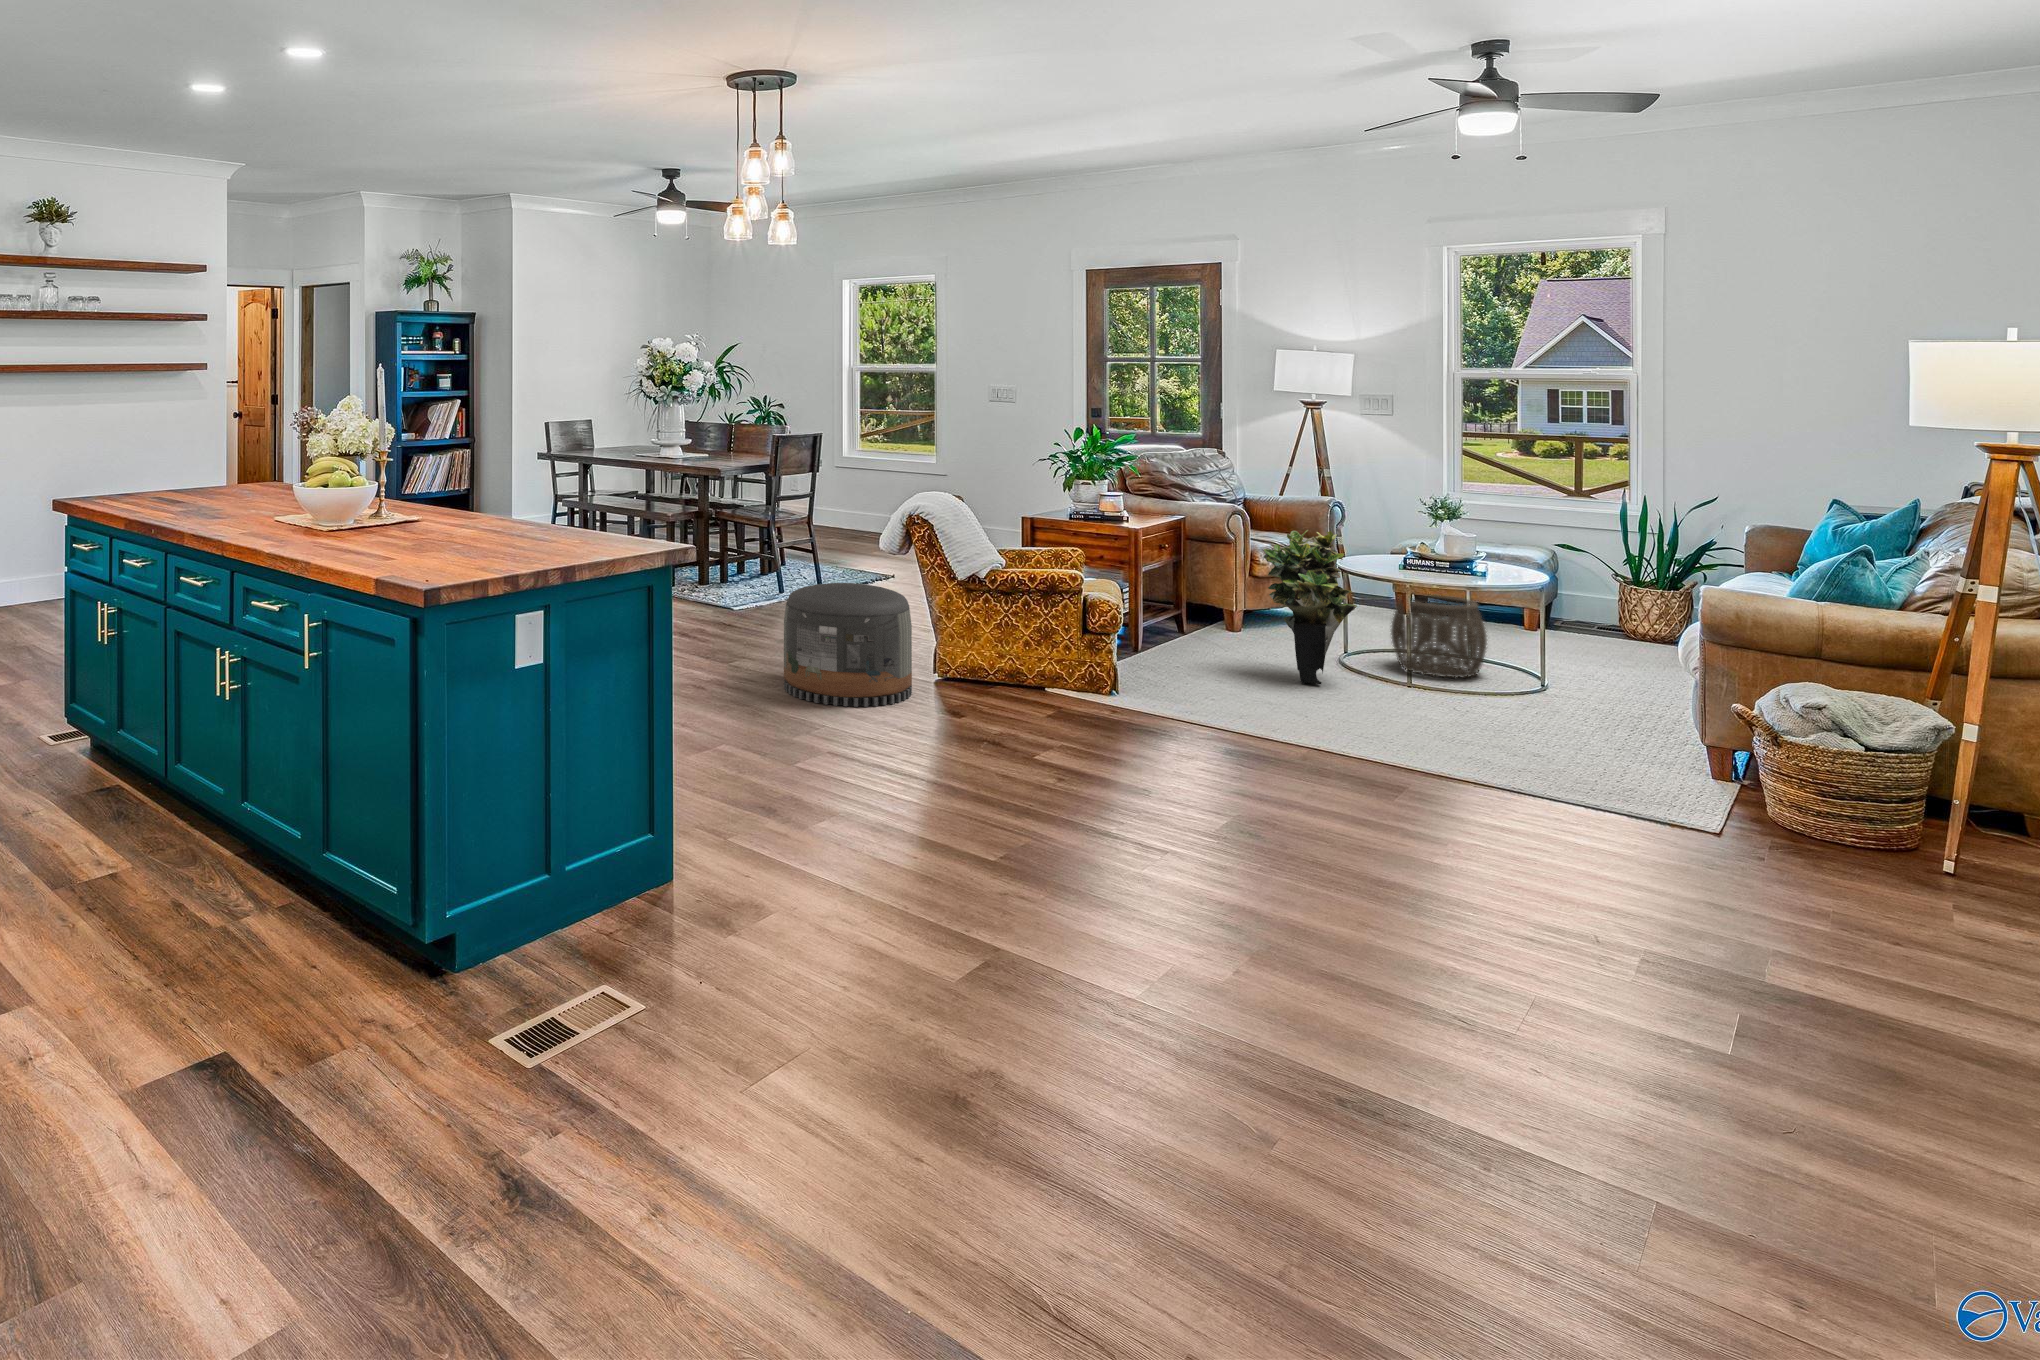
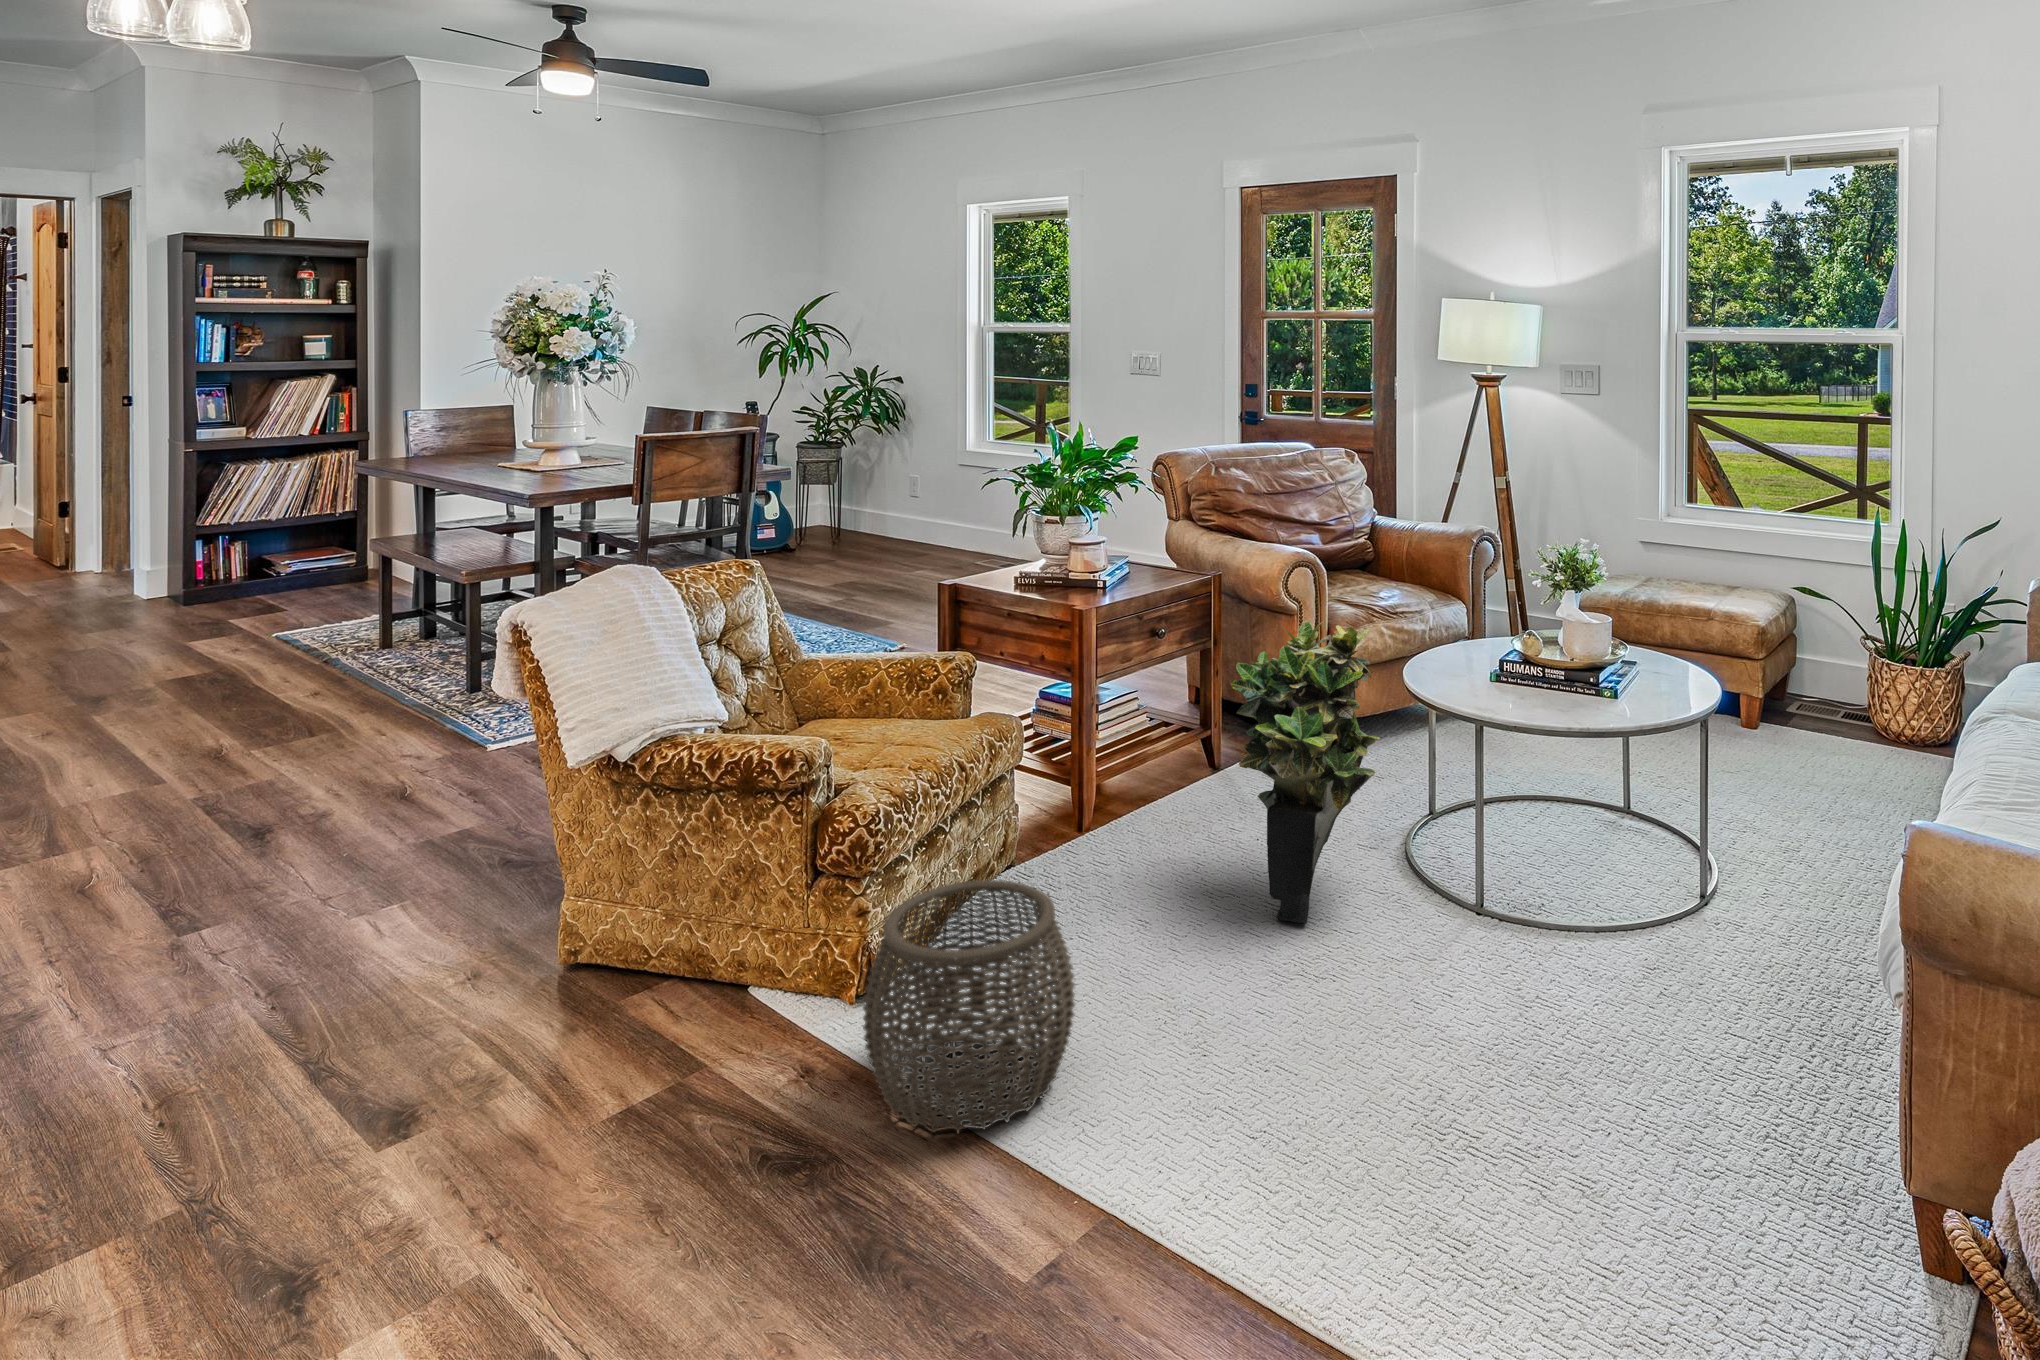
pouf: present [784,583,912,707] -> none [107,782,454,1108]
woven basket: present [1391,595,1487,678] -> present [863,880,1075,1133]

